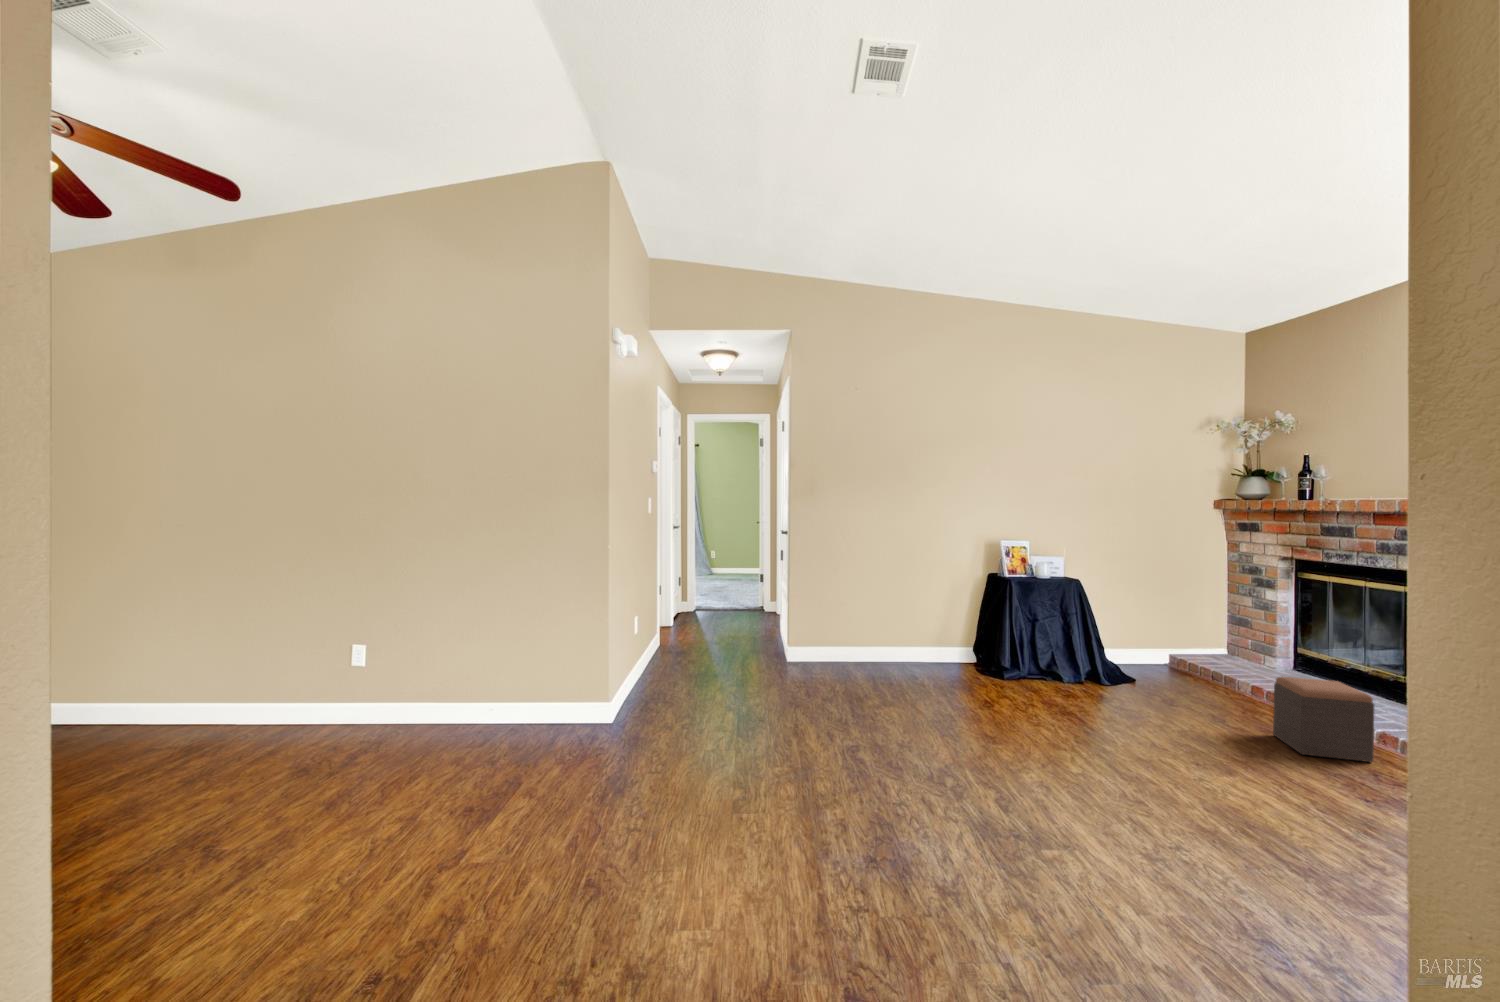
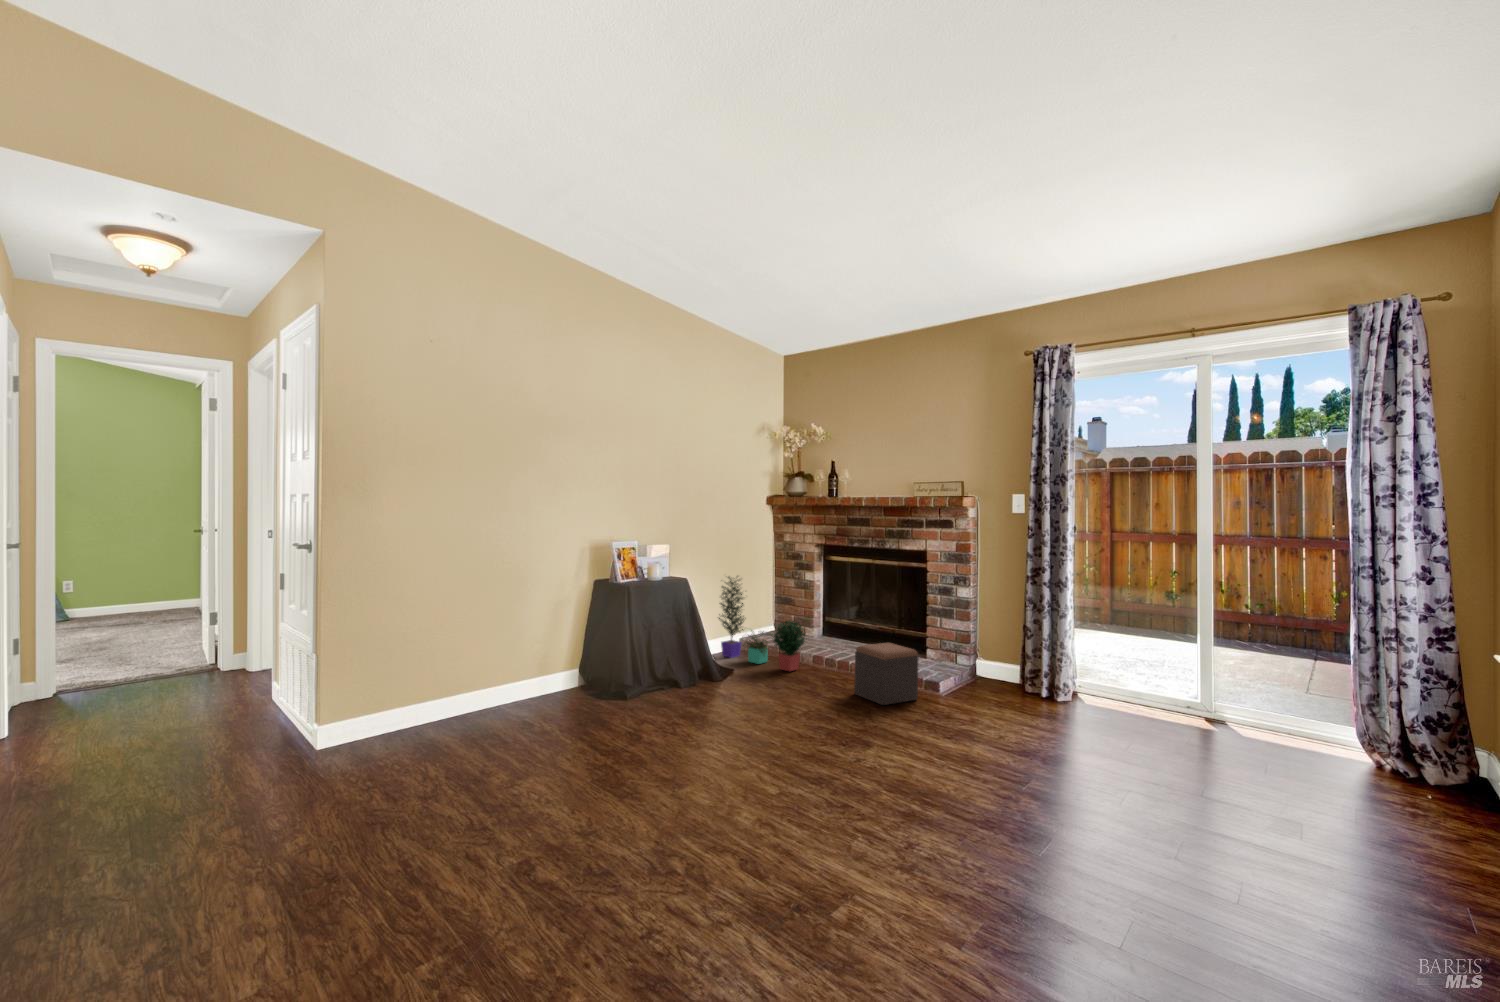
potted plant: none [1132,582,1234,697] -> present [719,577,806,671]

